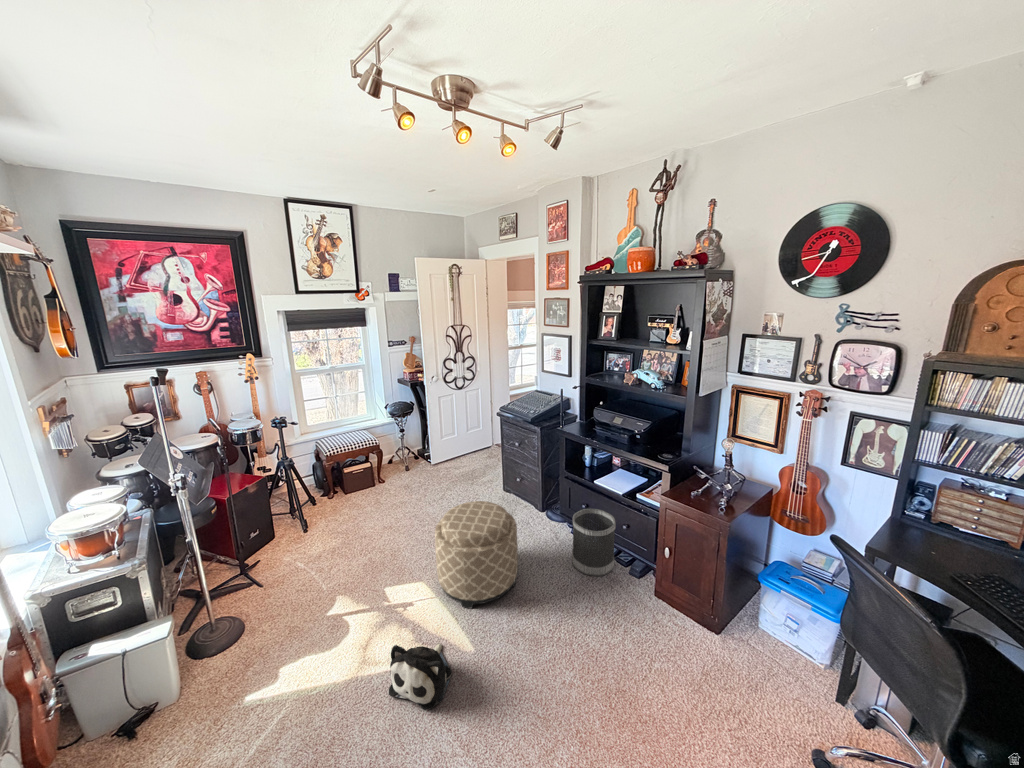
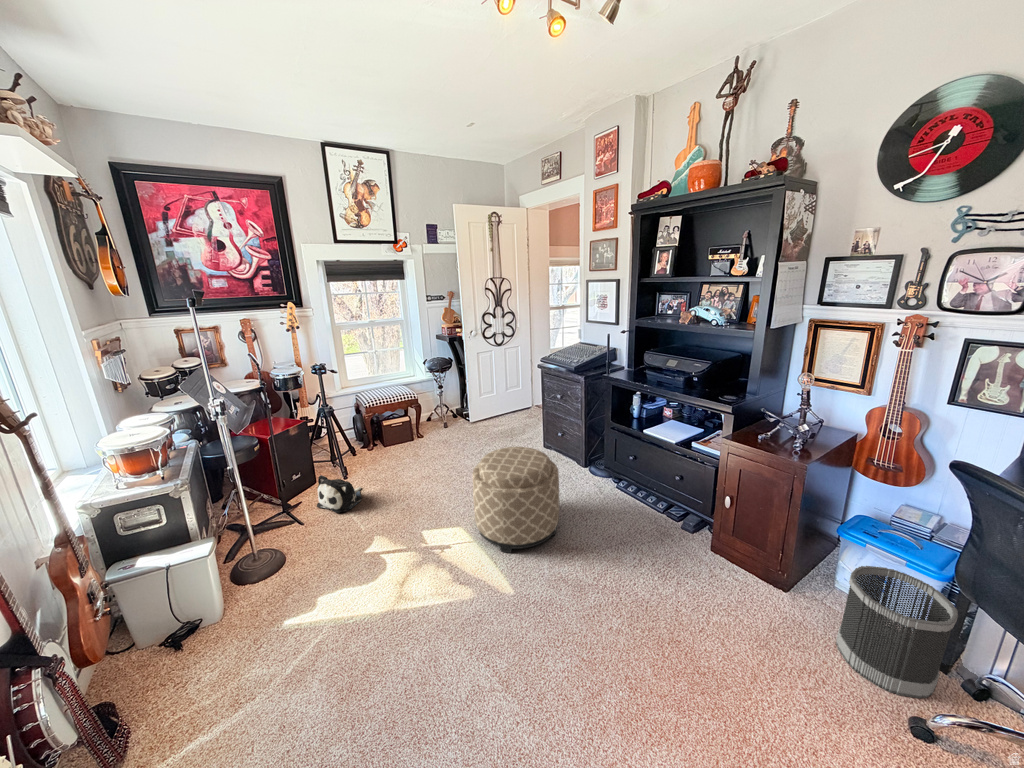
wastebasket: present [572,509,616,576] -> present [836,566,958,698]
plush toy: present [389,643,452,710] -> present [317,475,362,513]

